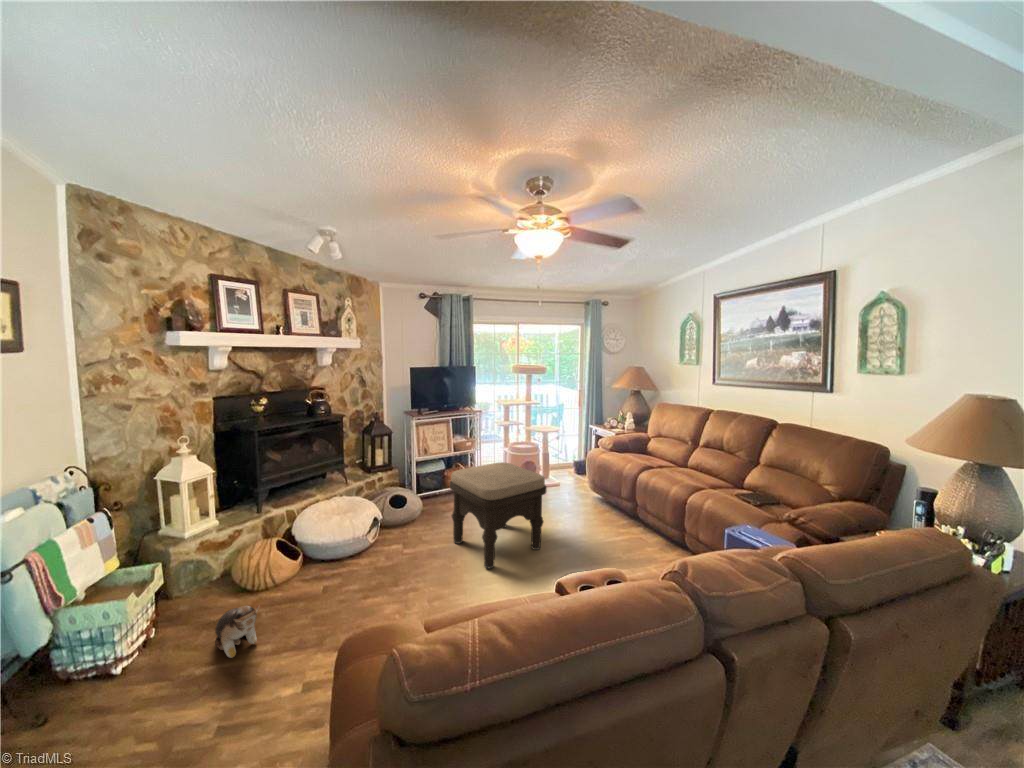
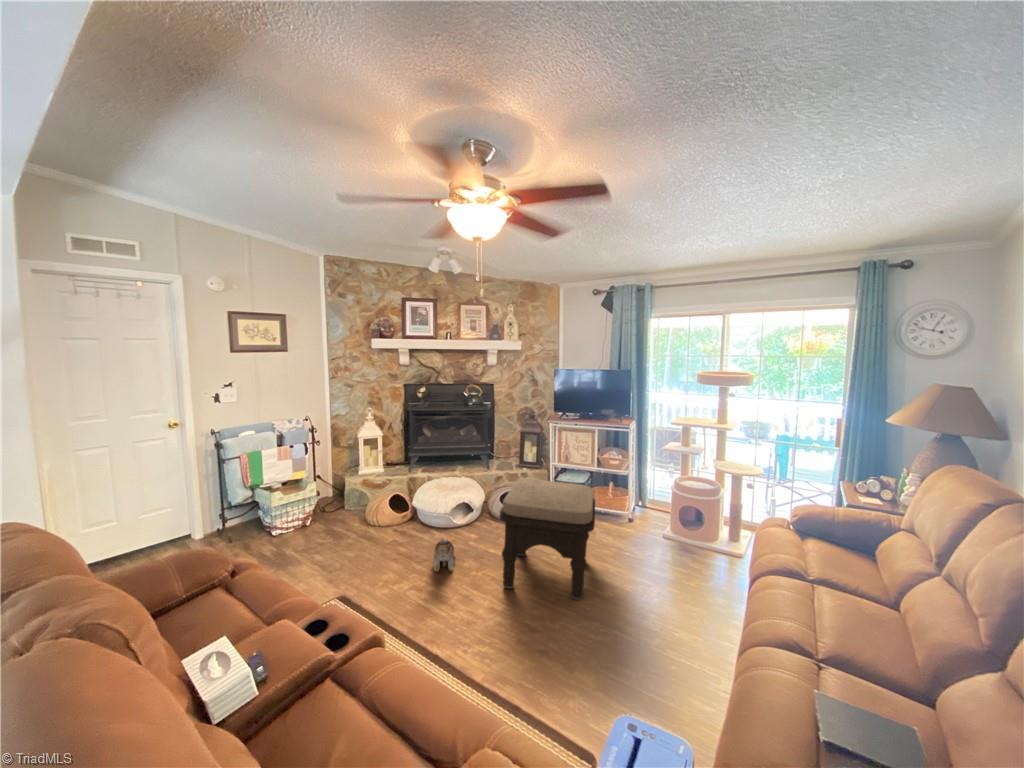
plush toy: present [215,605,260,658] -> present [434,538,455,572]

